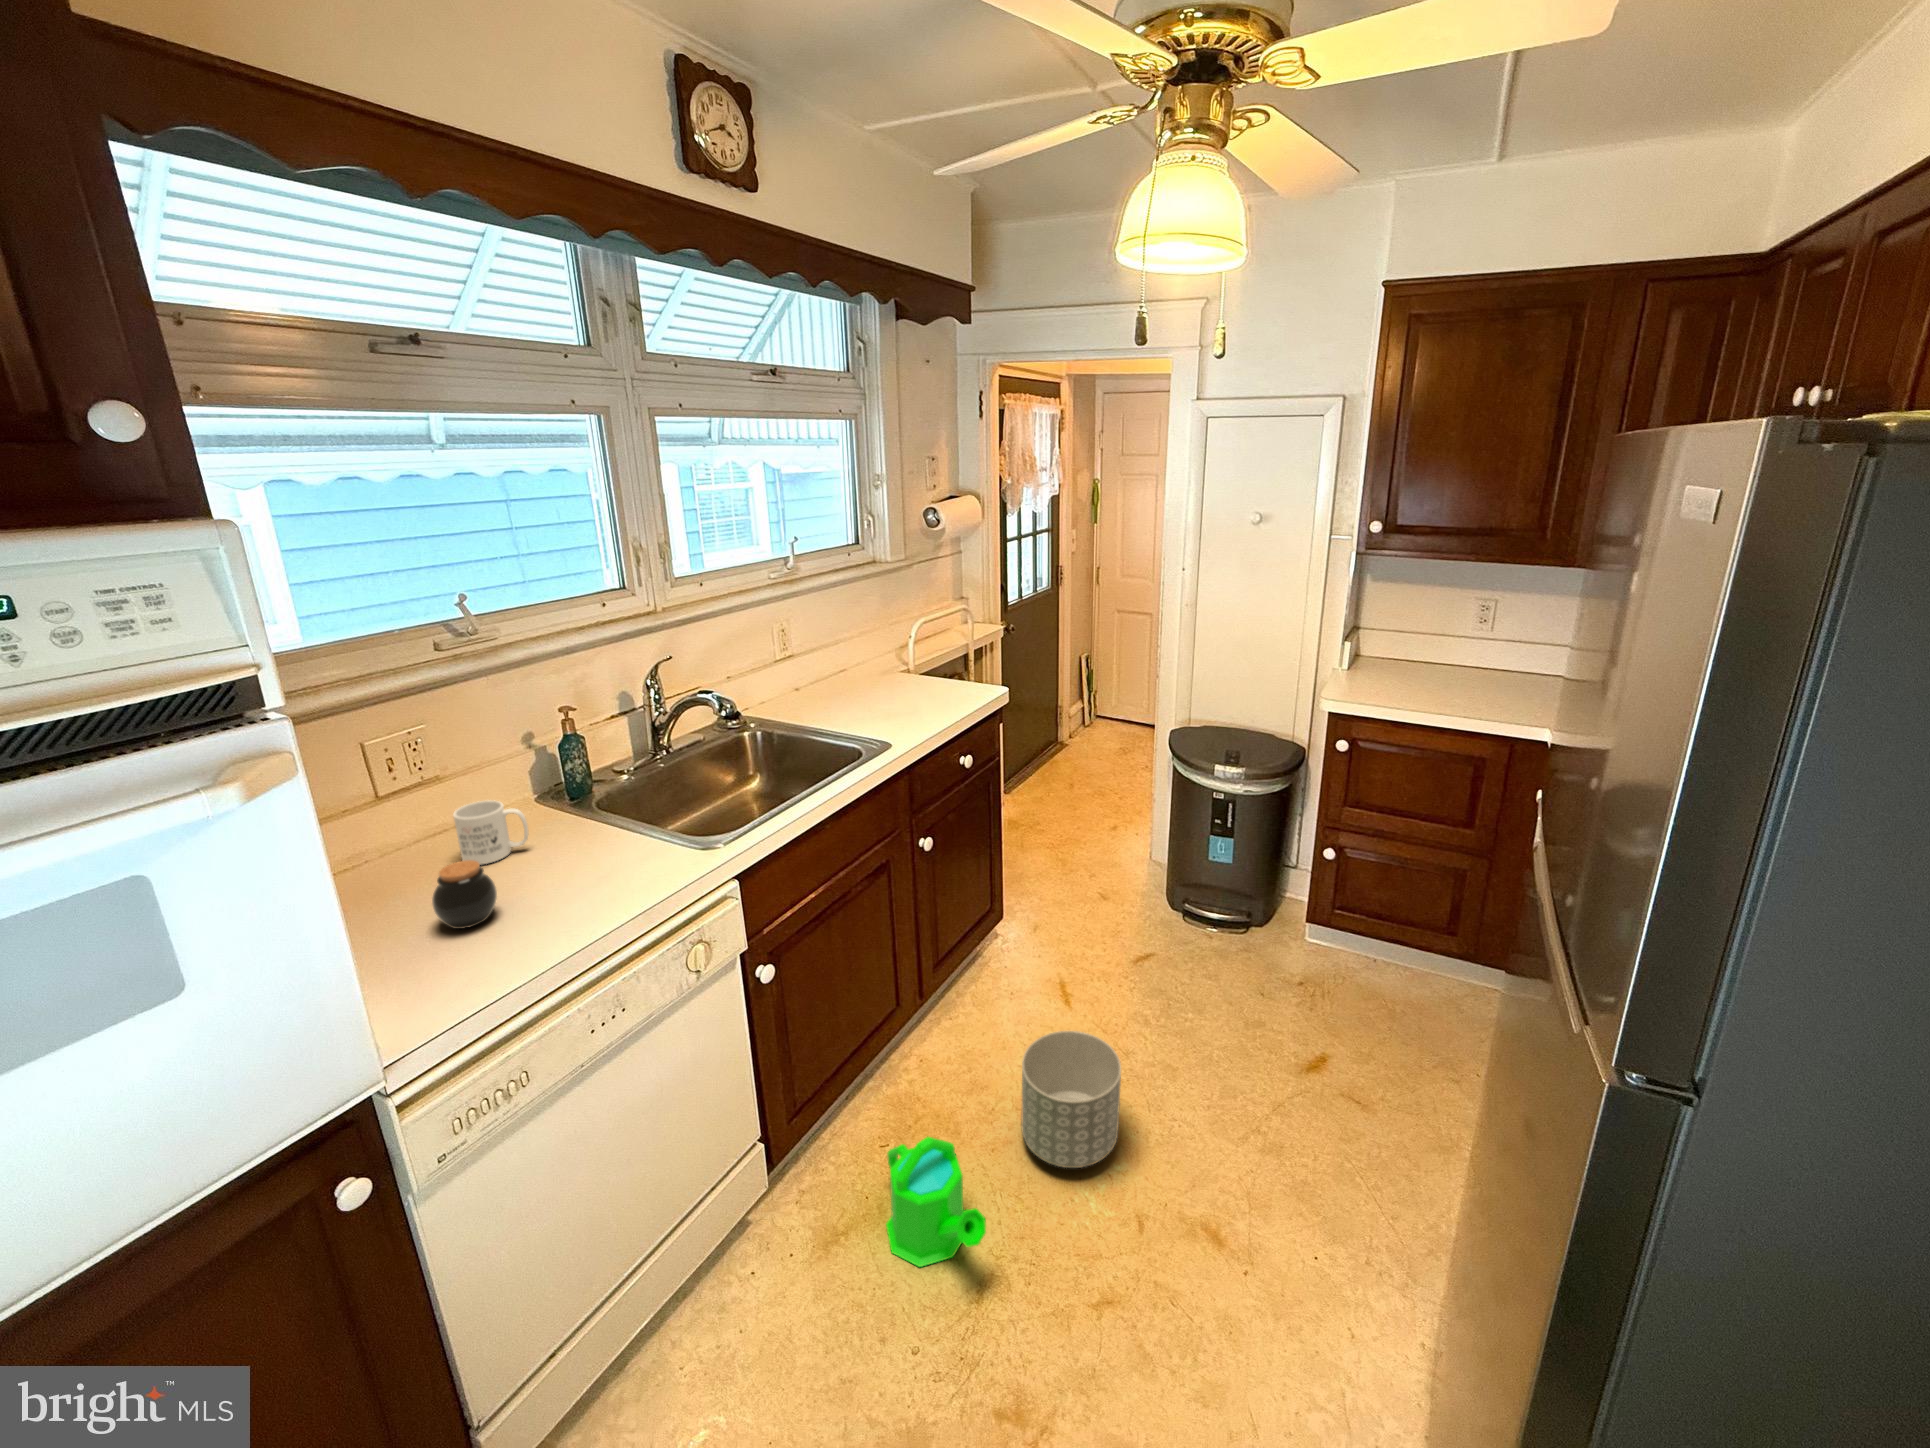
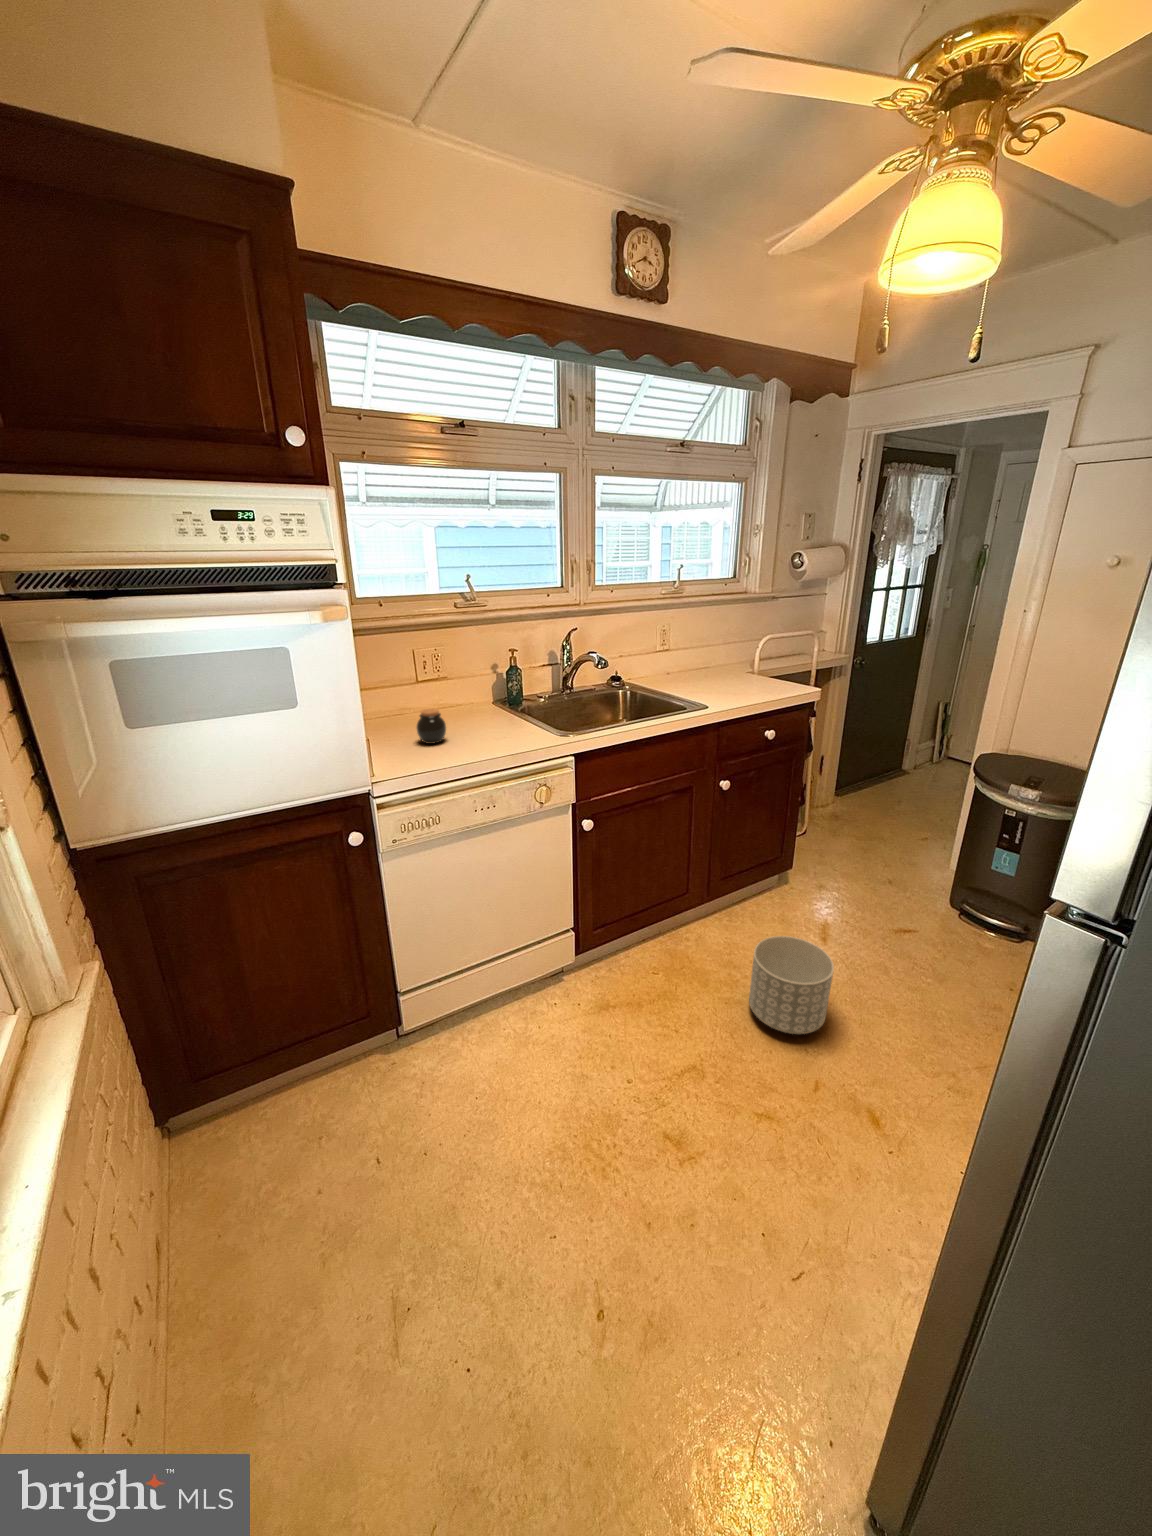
mug: present [453,800,528,865] -> none [442,689,476,722]
watering can: present [886,1137,986,1267] -> none [636,961,693,1045]

